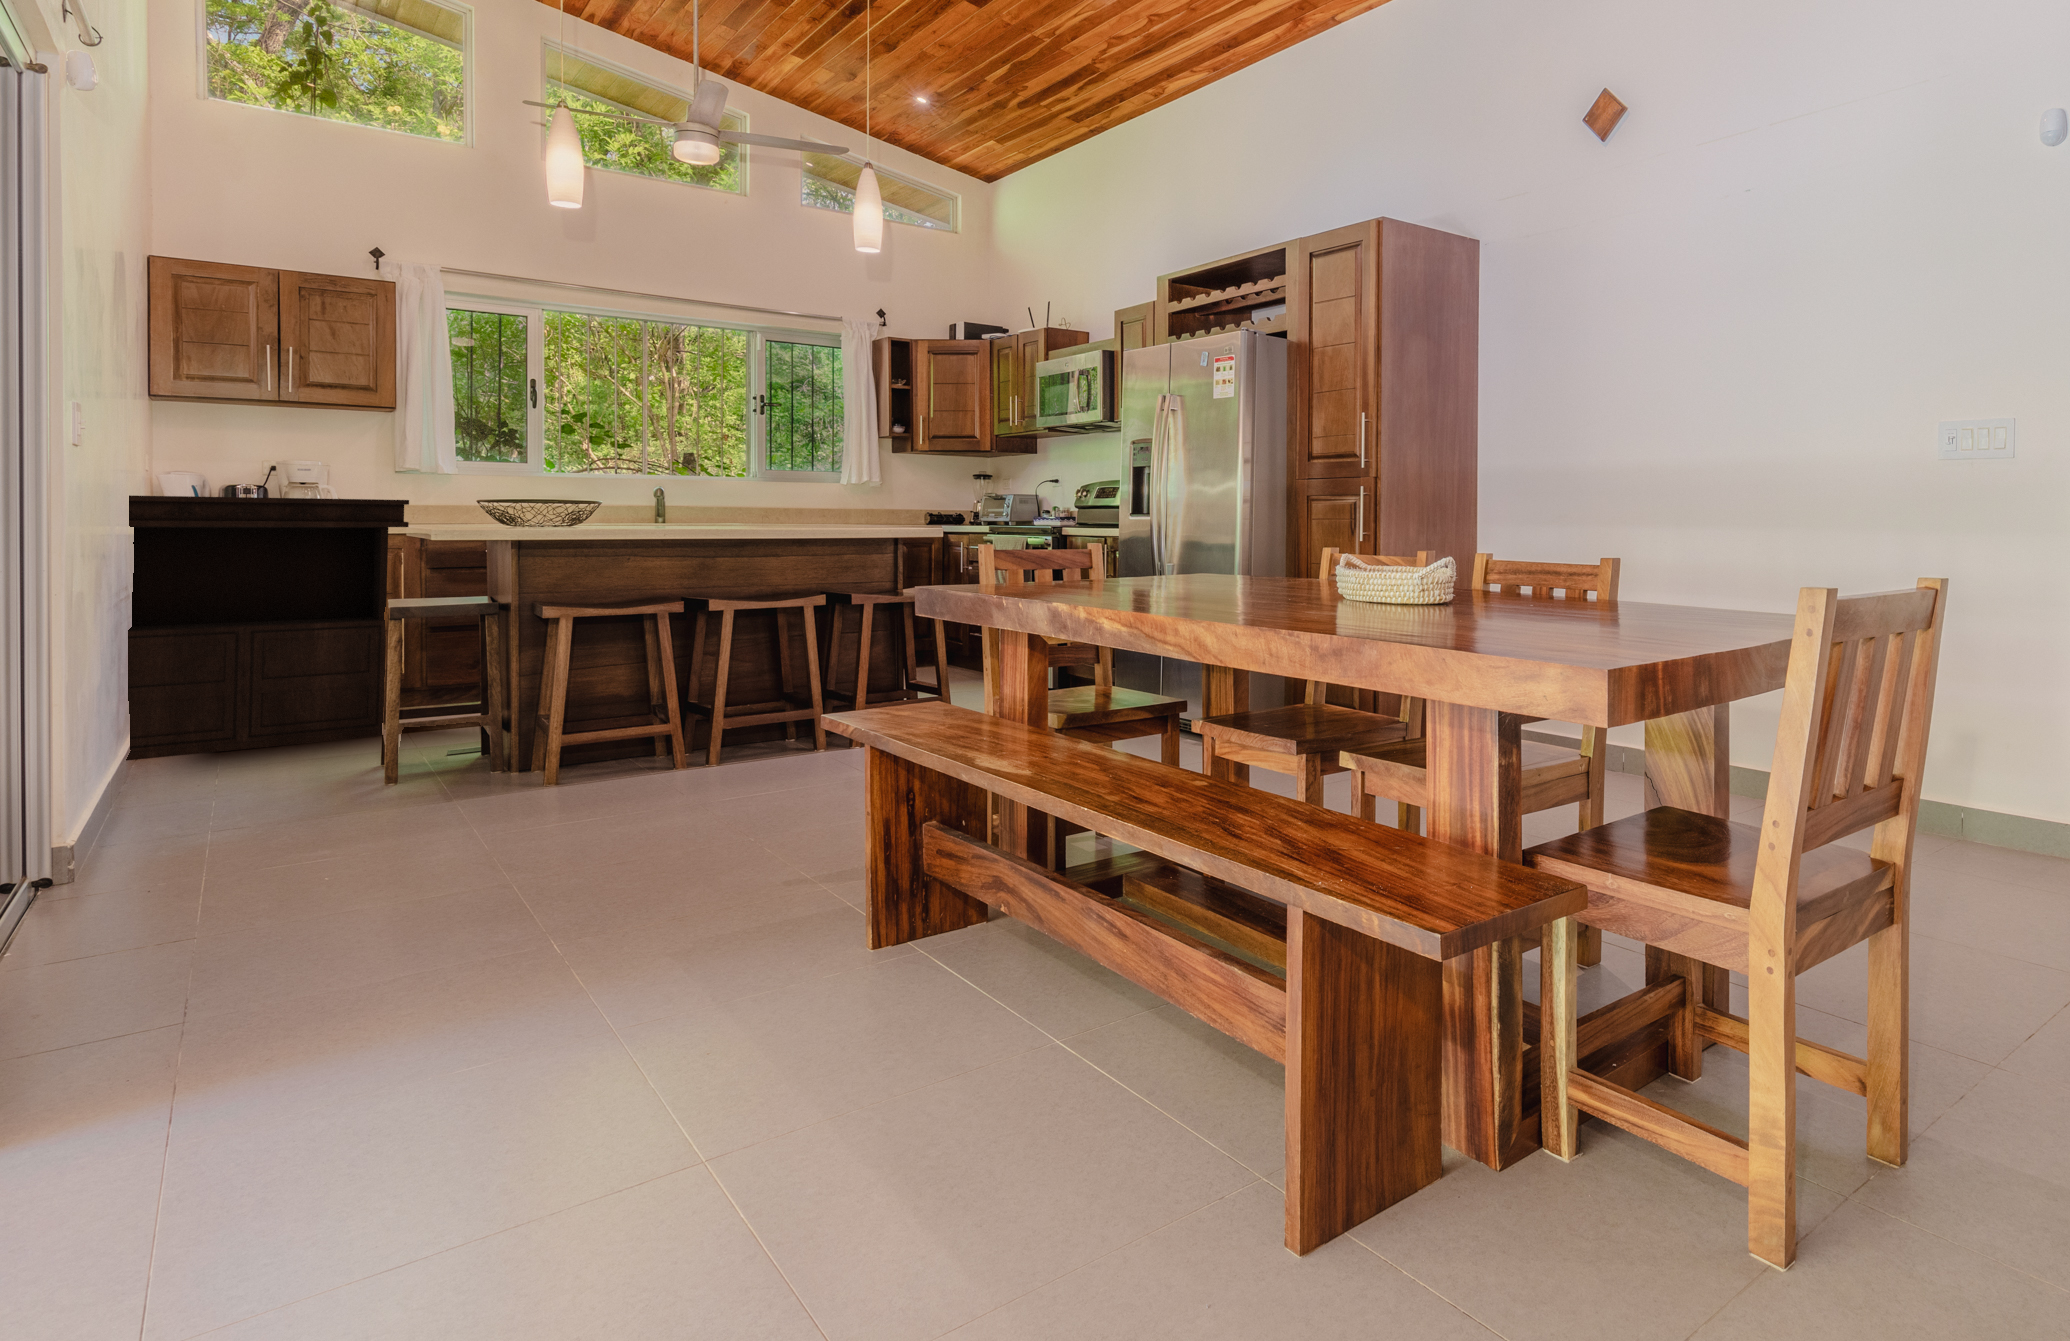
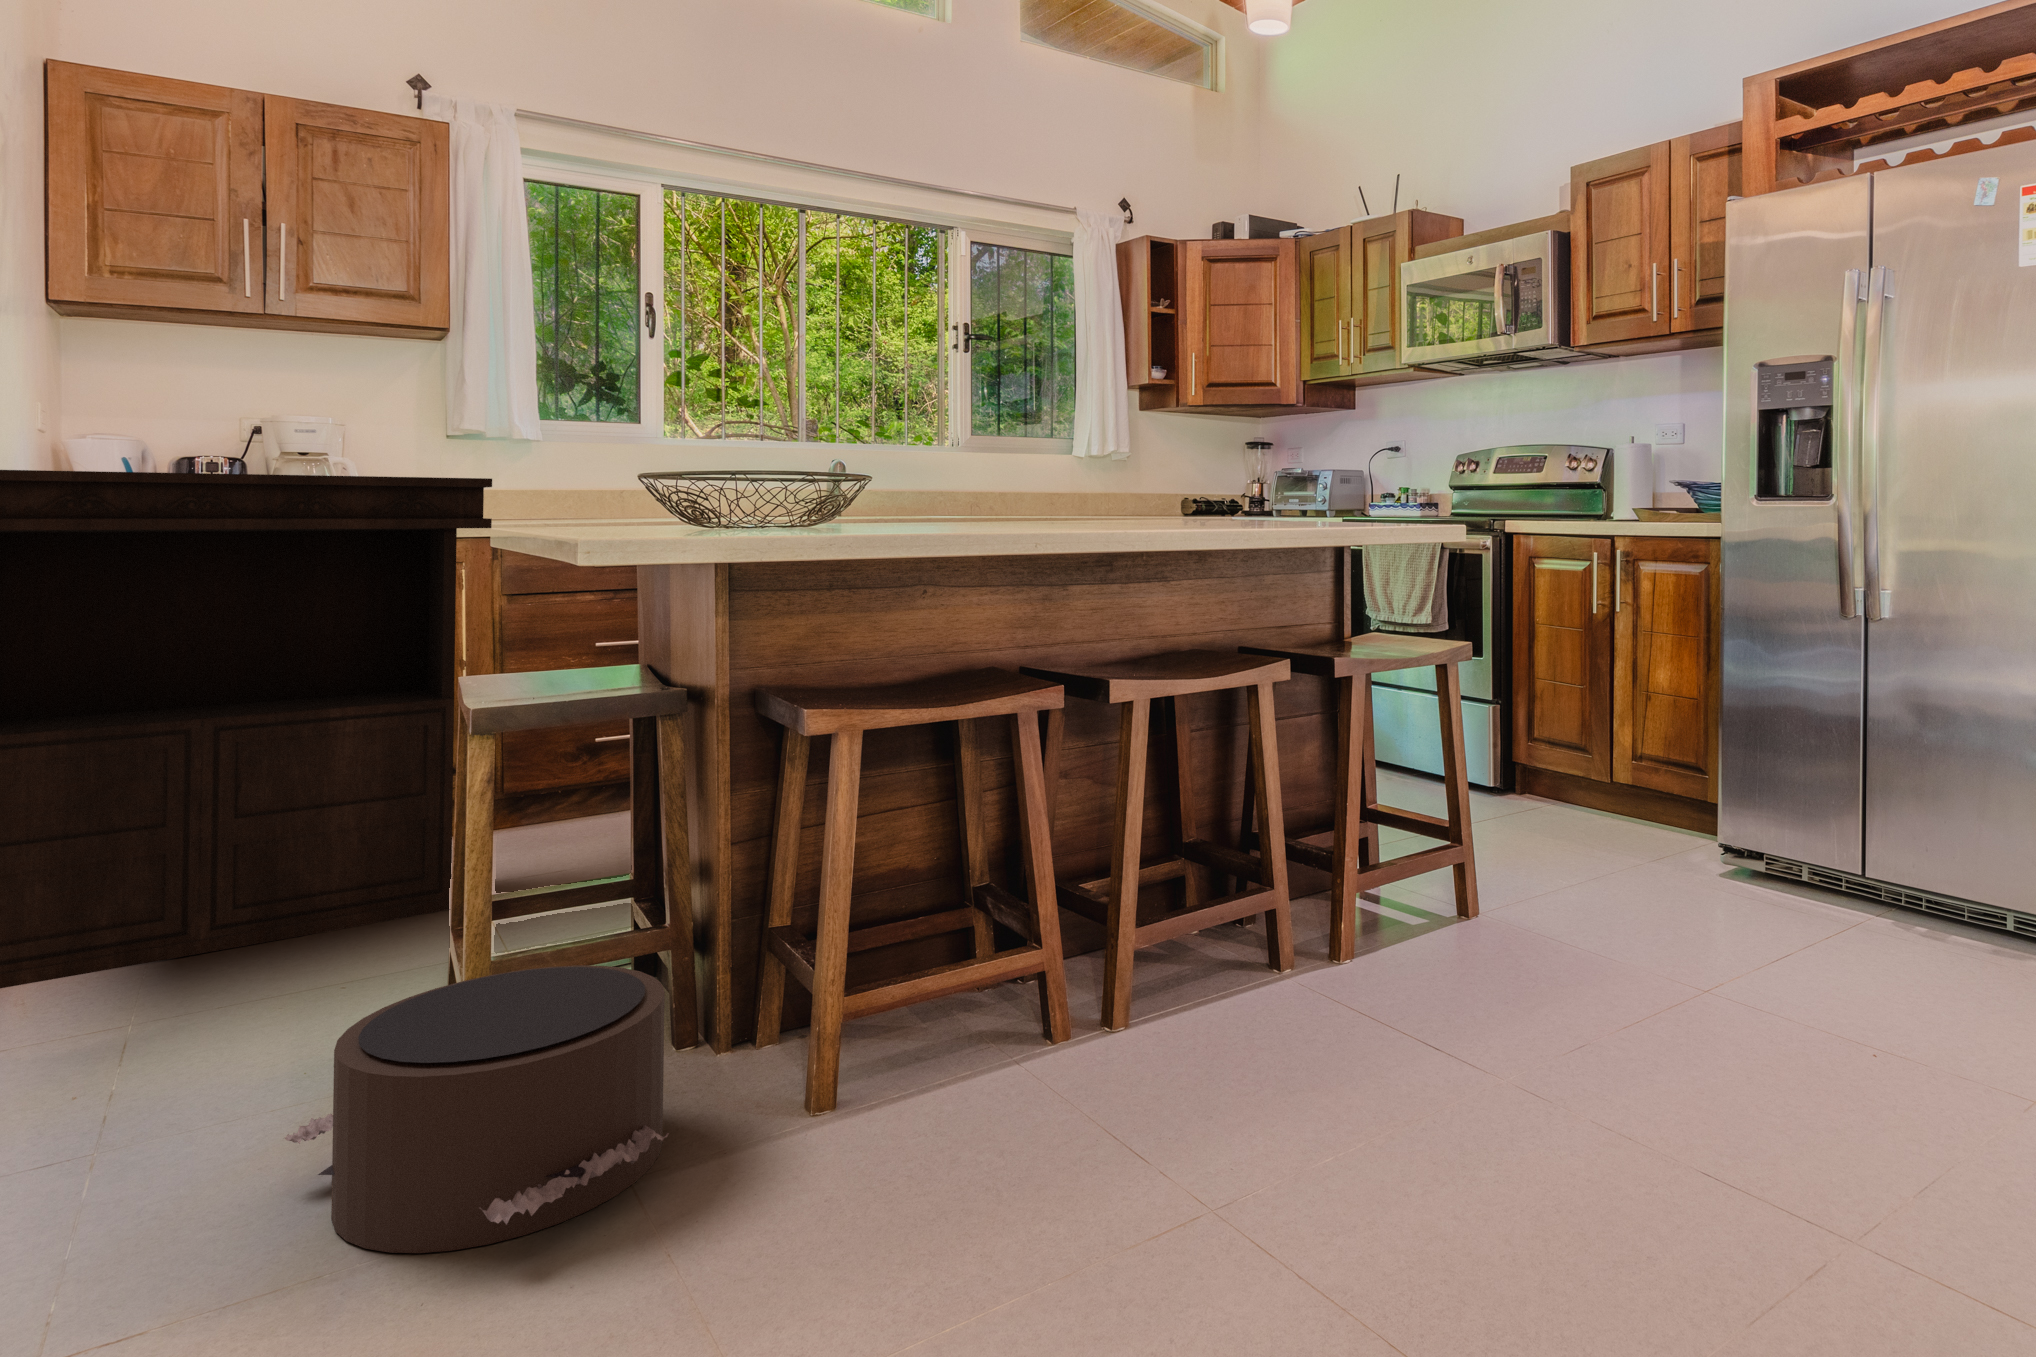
pouf: none [287,724,462,817] -> present [284,965,669,1253]

